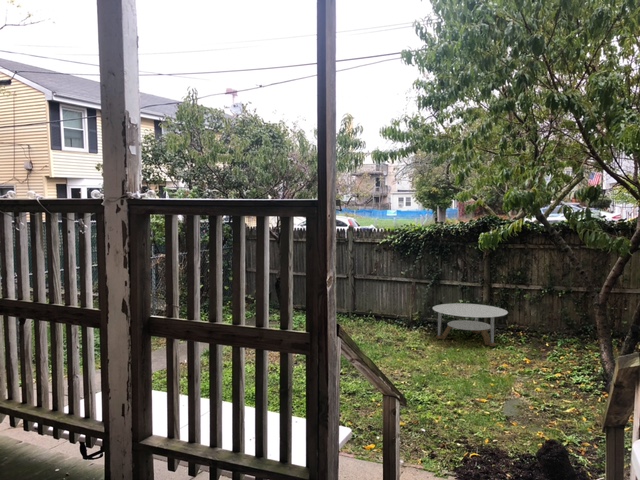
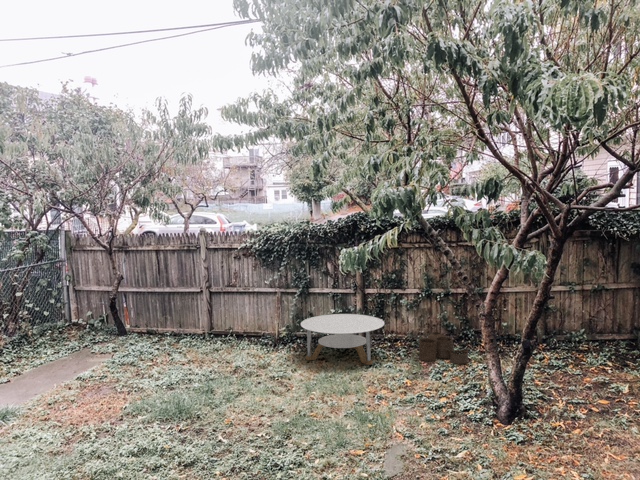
woven basket: none [540,323,587,353] -> present [419,332,468,364]

